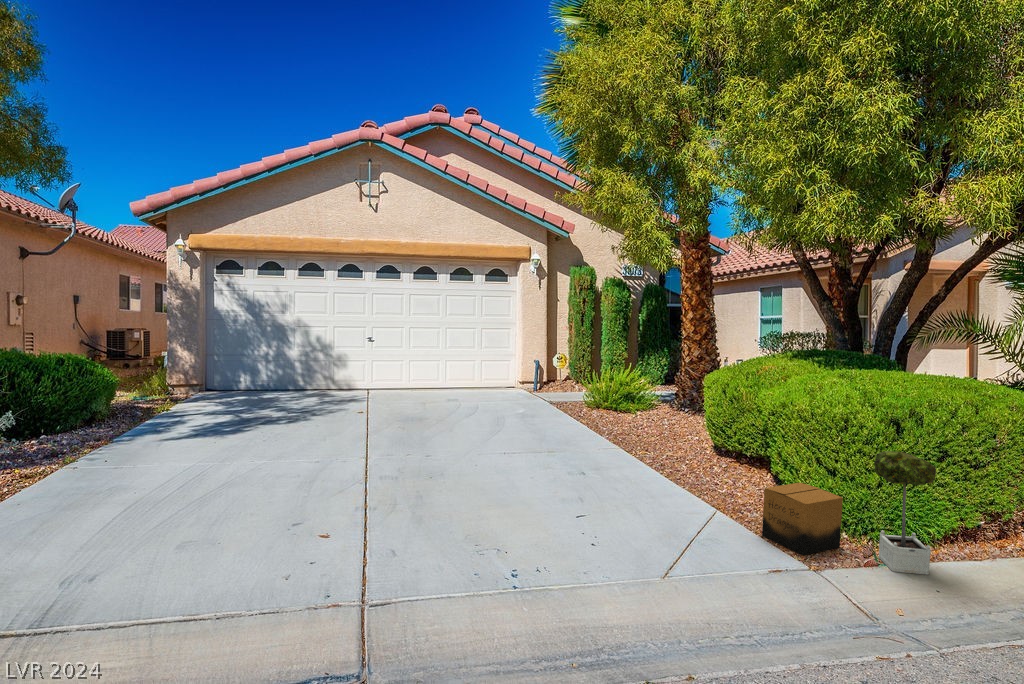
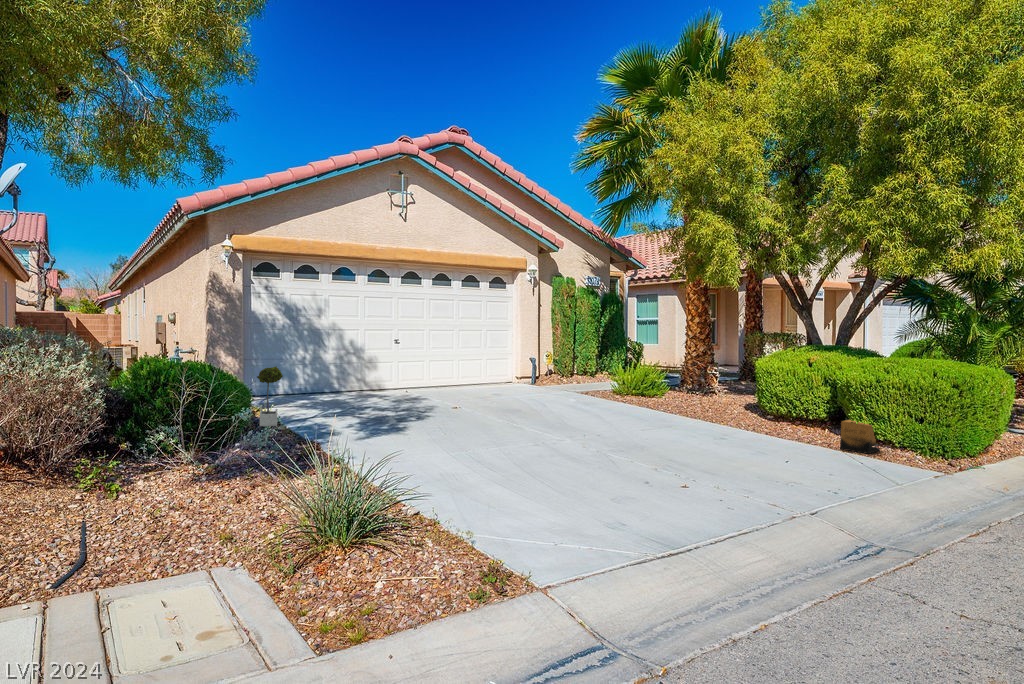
potted tree: present [874,451,936,575] -> present [257,366,283,426]

